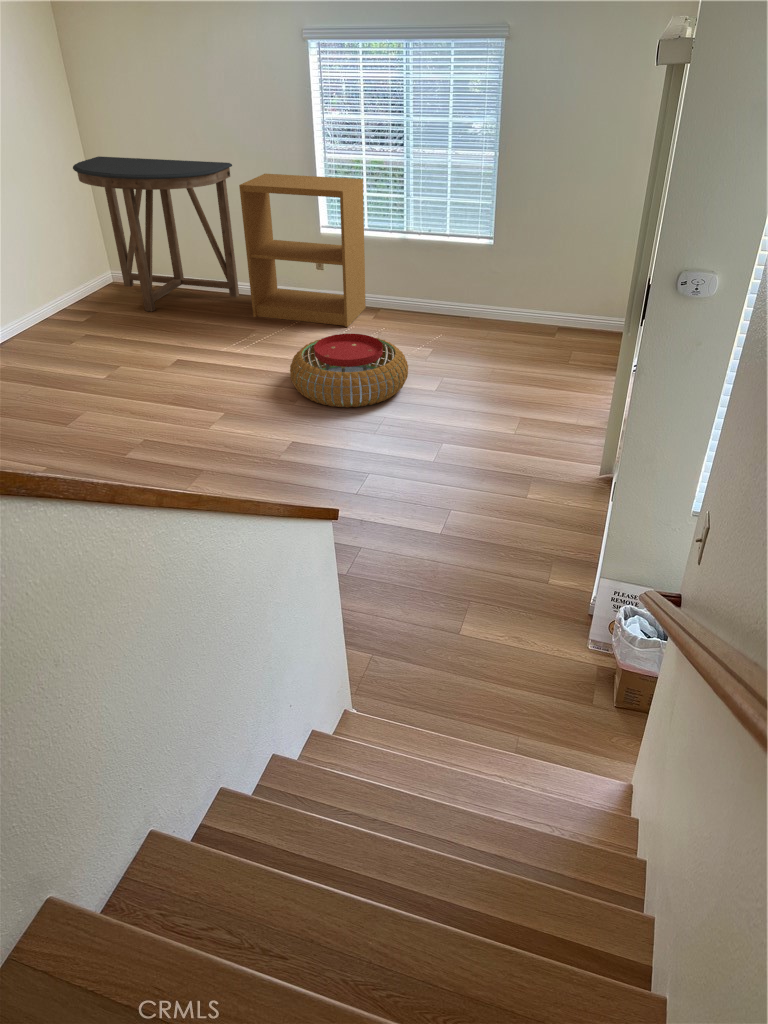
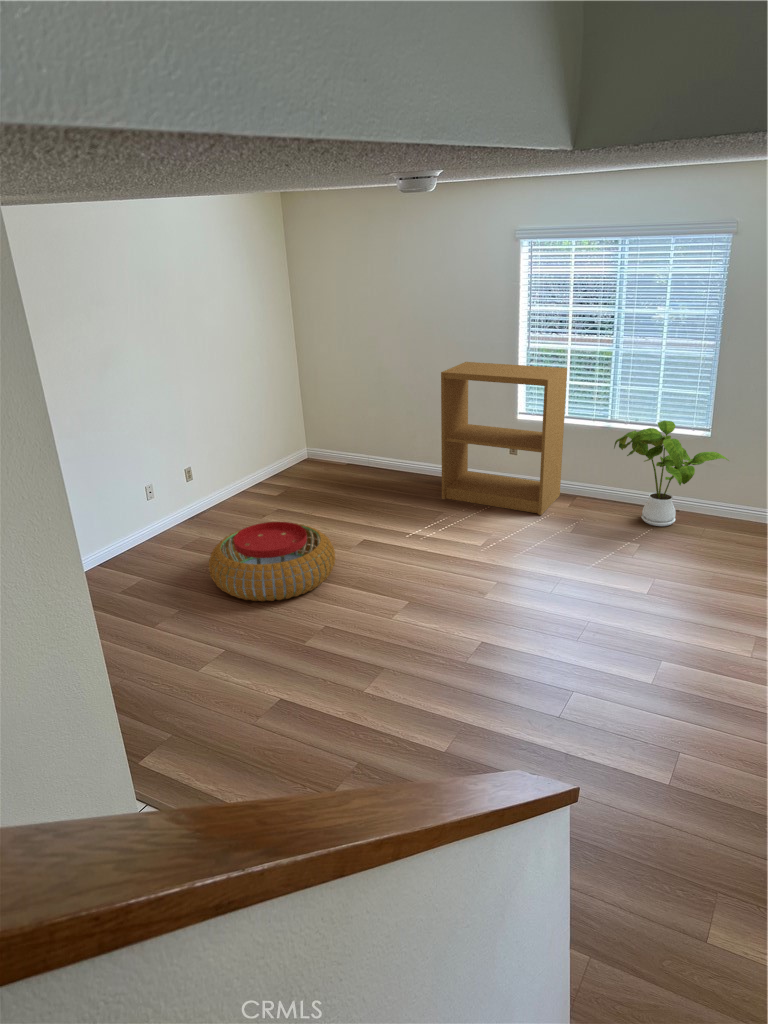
console table: present [73,156,239,312] -> none [286,345,434,488]
house plant: none [408,230,509,331] -> present [614,420,729,526]
pouf: present [290,334,408,408] -> present [209,522,335,601]

